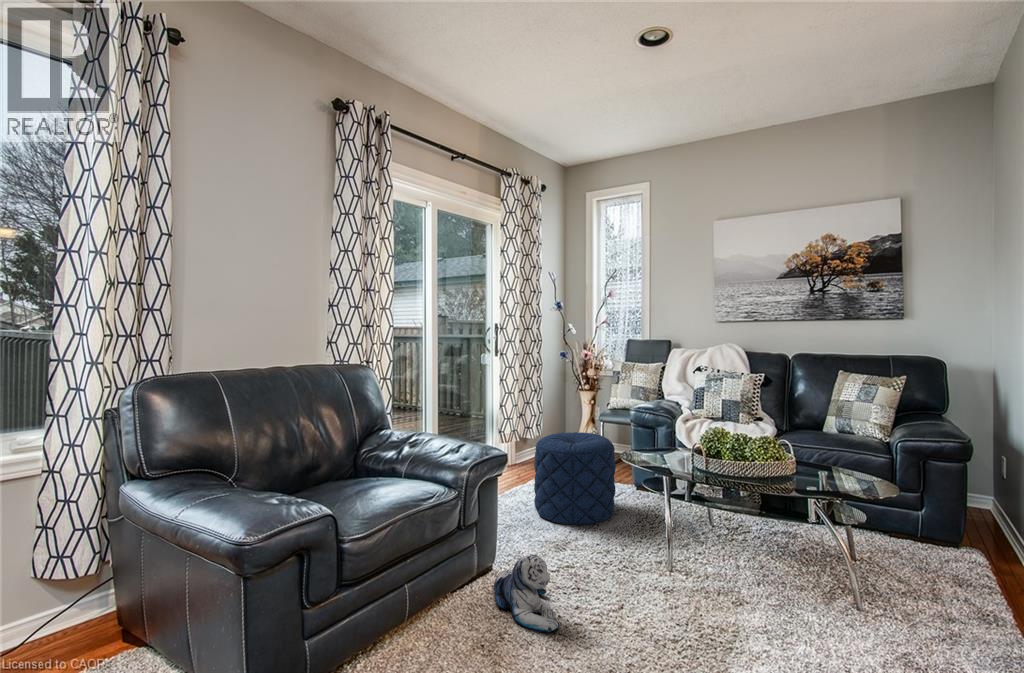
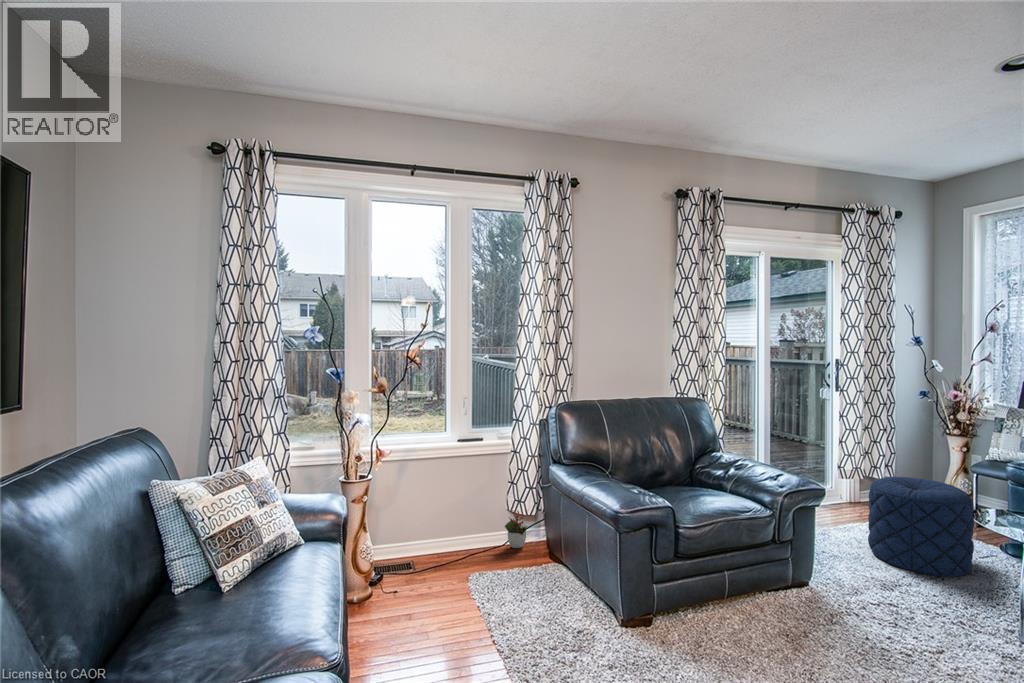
plush toy: present [494,555,558,633] -> none [807,579,866,649]
decorative plant: none [26,574,79,643] -> present [505,510,527,548]

